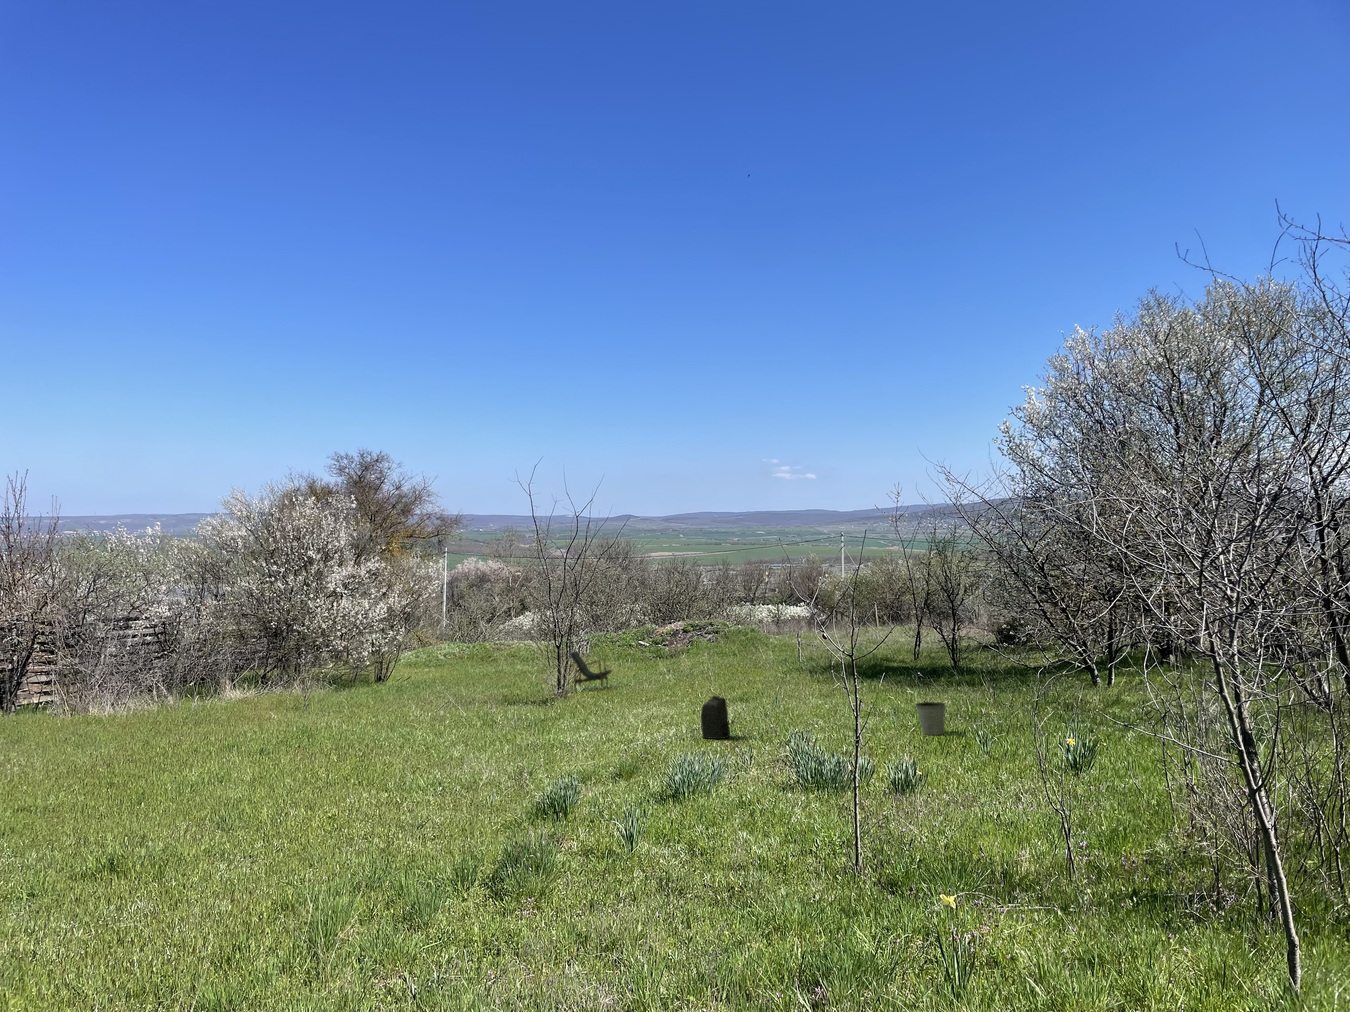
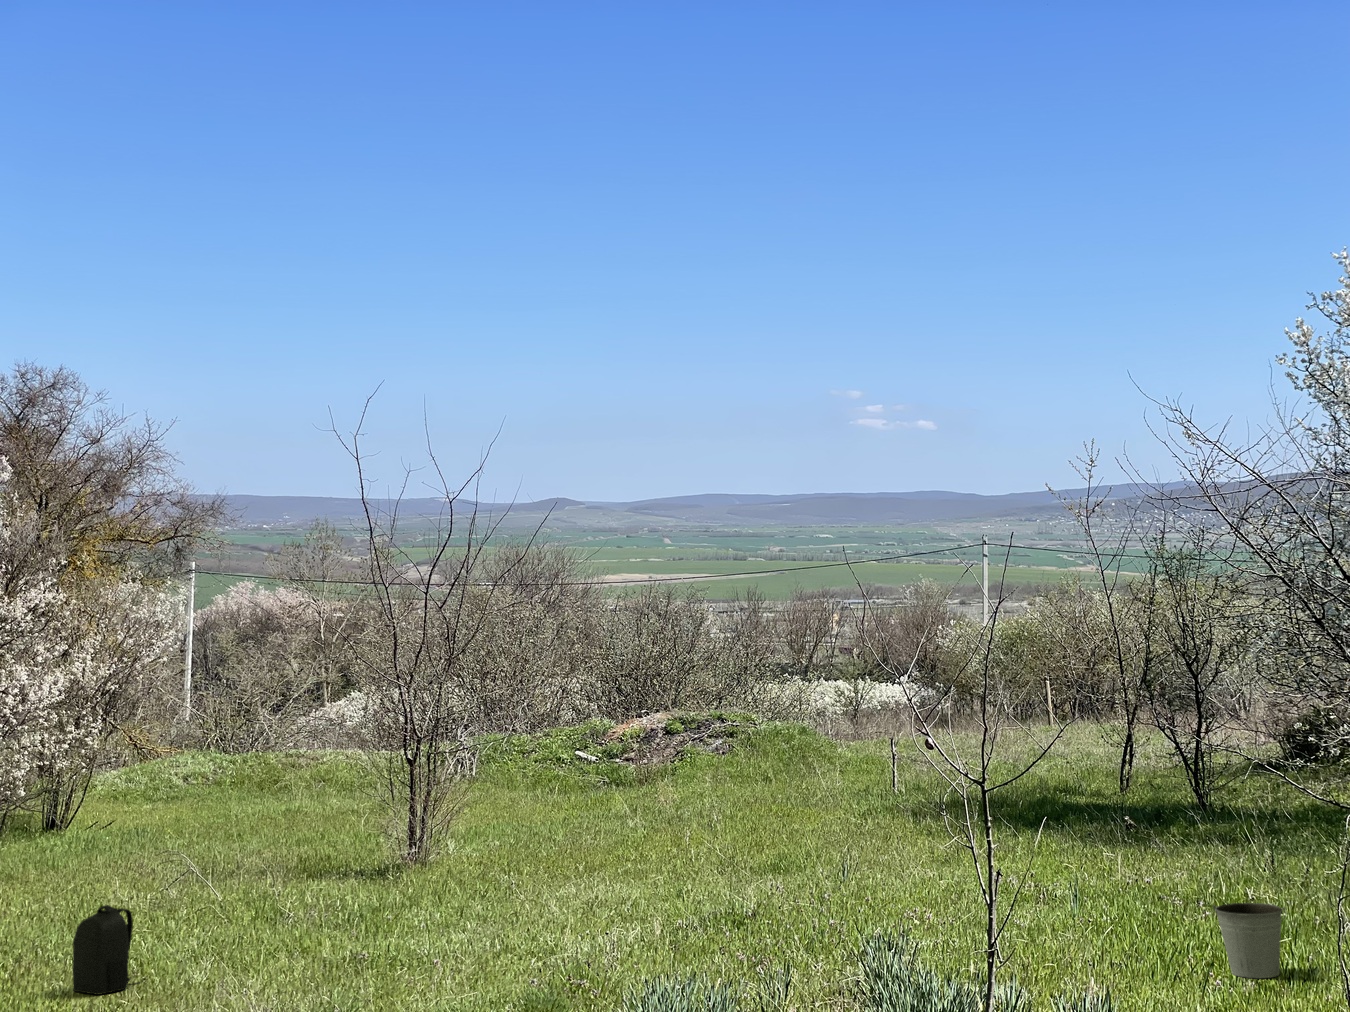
lounge chair: present [570,651,612,690] -> none [440,774,525,858]
backpack: present [701,696,730,739] -> present [72,905,133,995]

